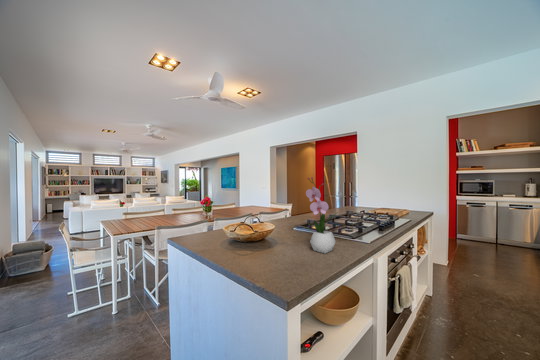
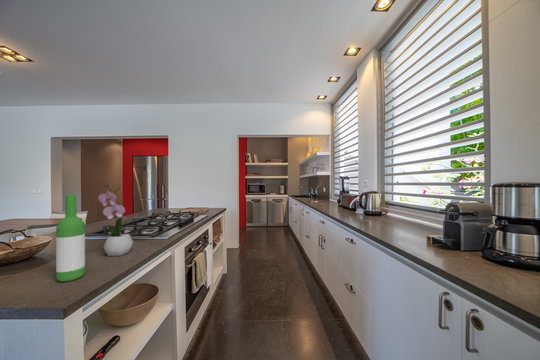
wine bottle: none [277,189,298,271] -> present [56,195,85,282]

